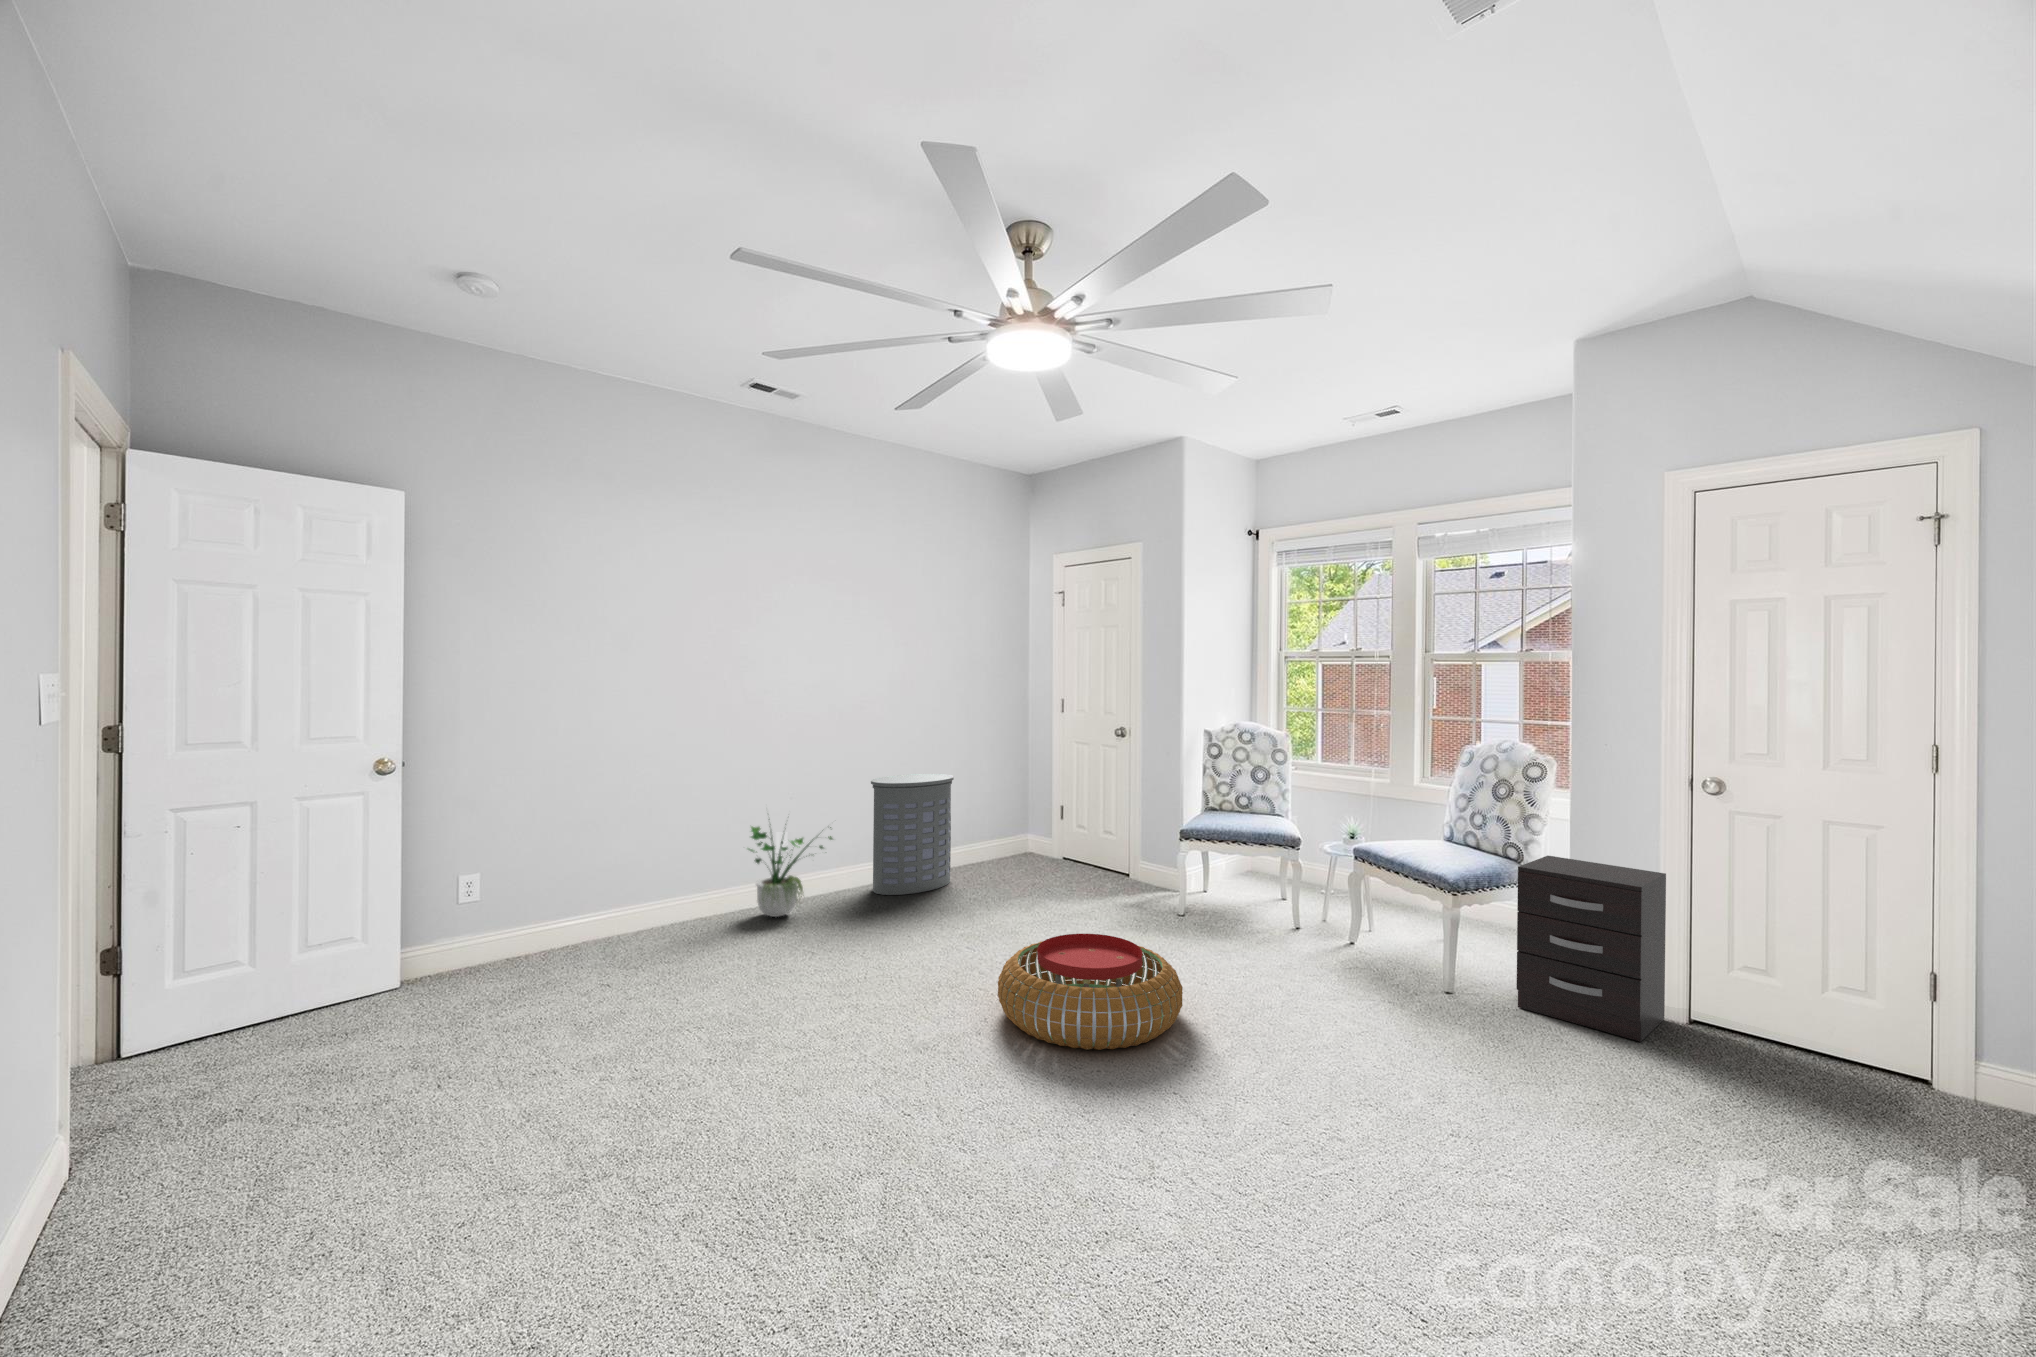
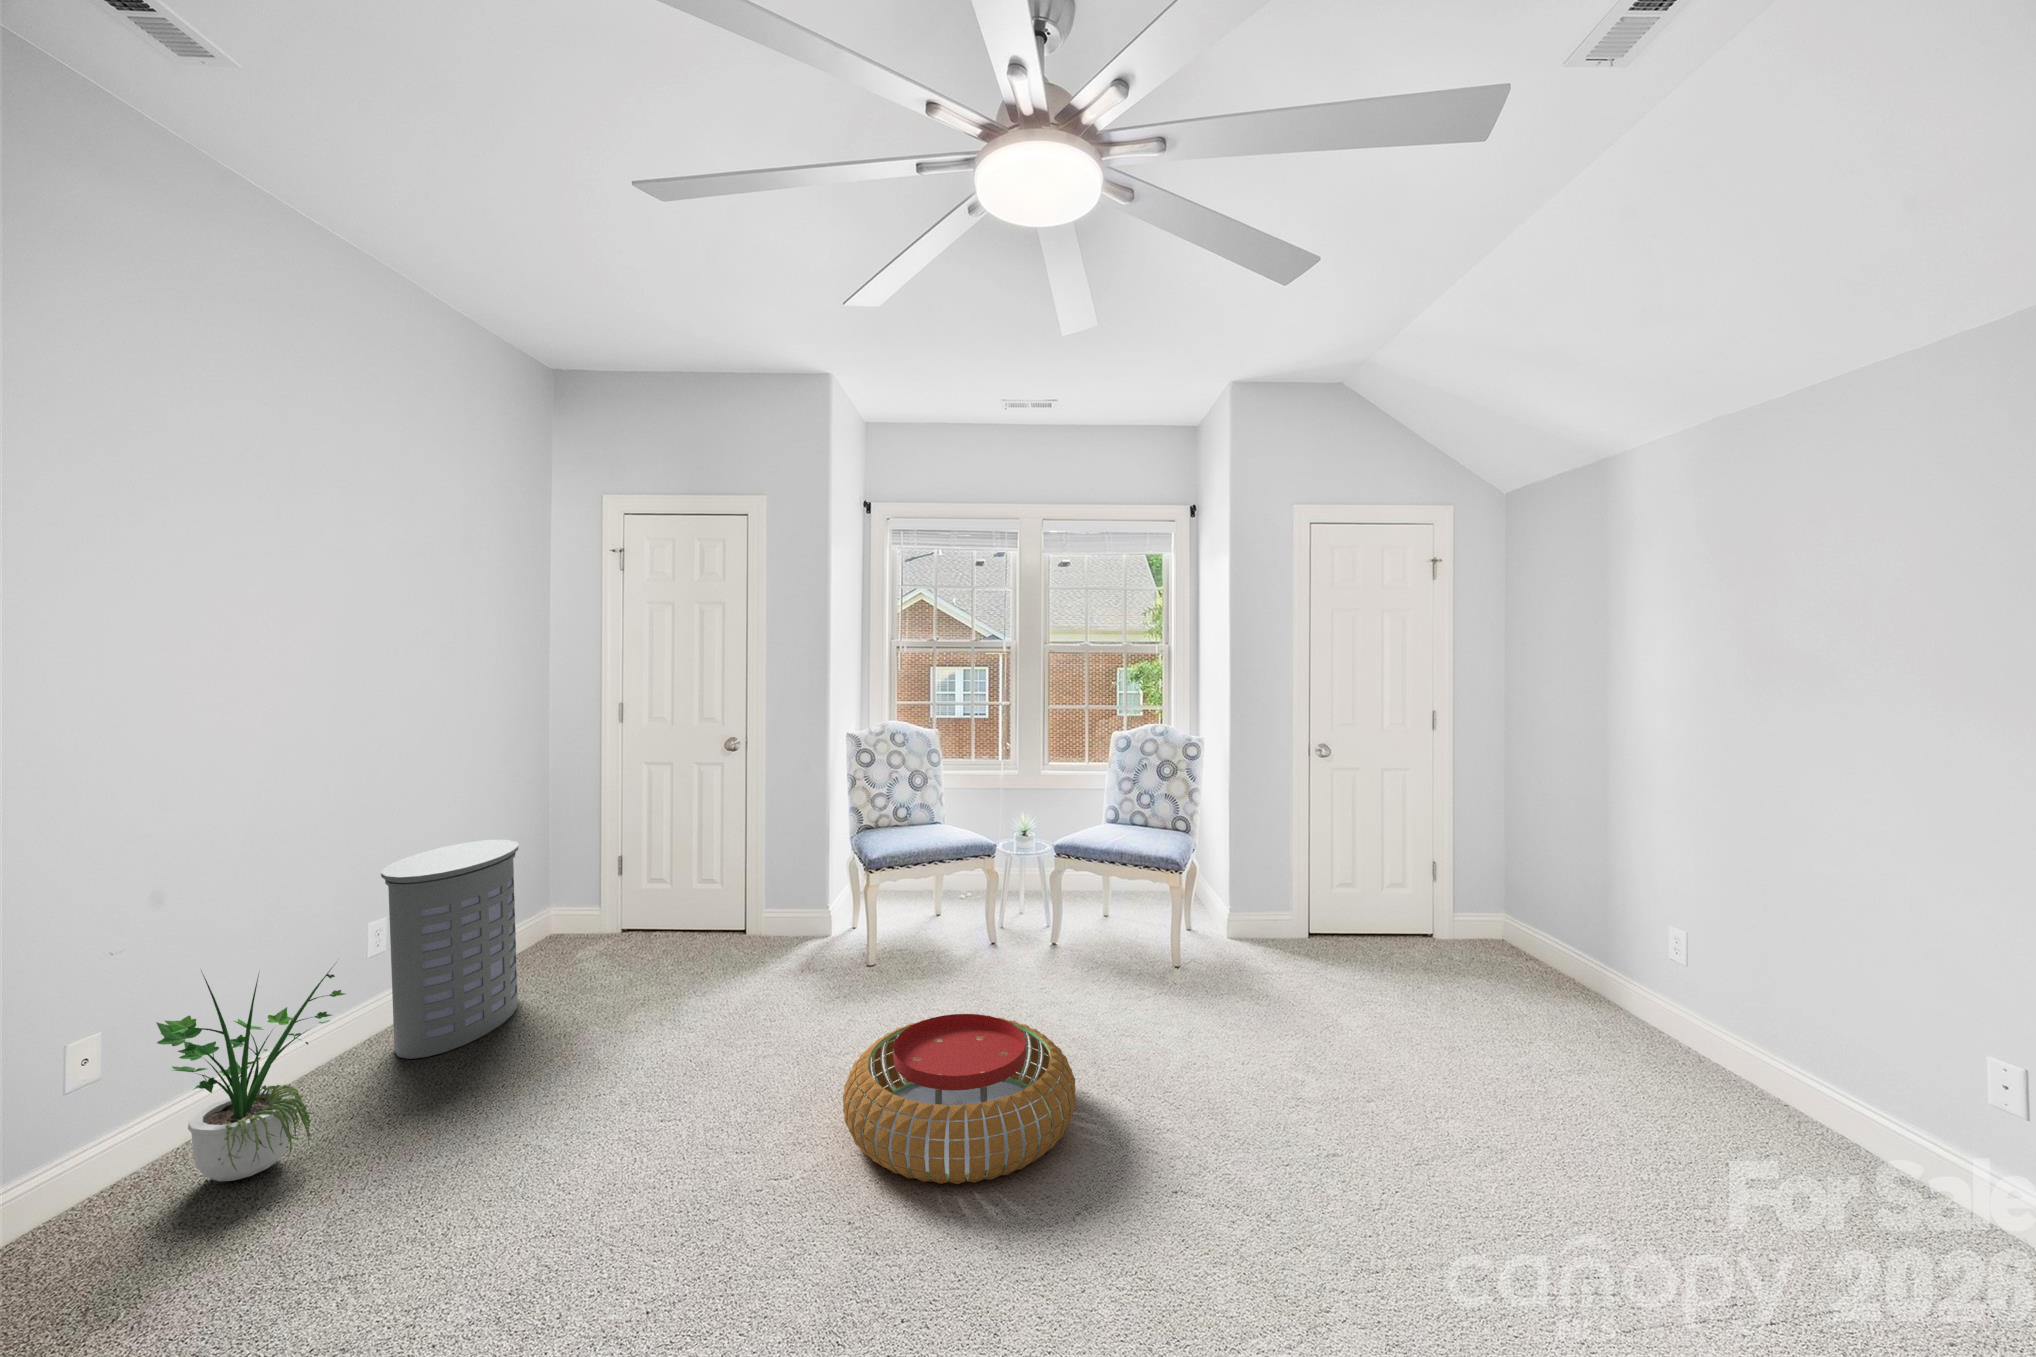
dresser: present [1517,856,1666,1042] -> none [1217,824,1319,962]

